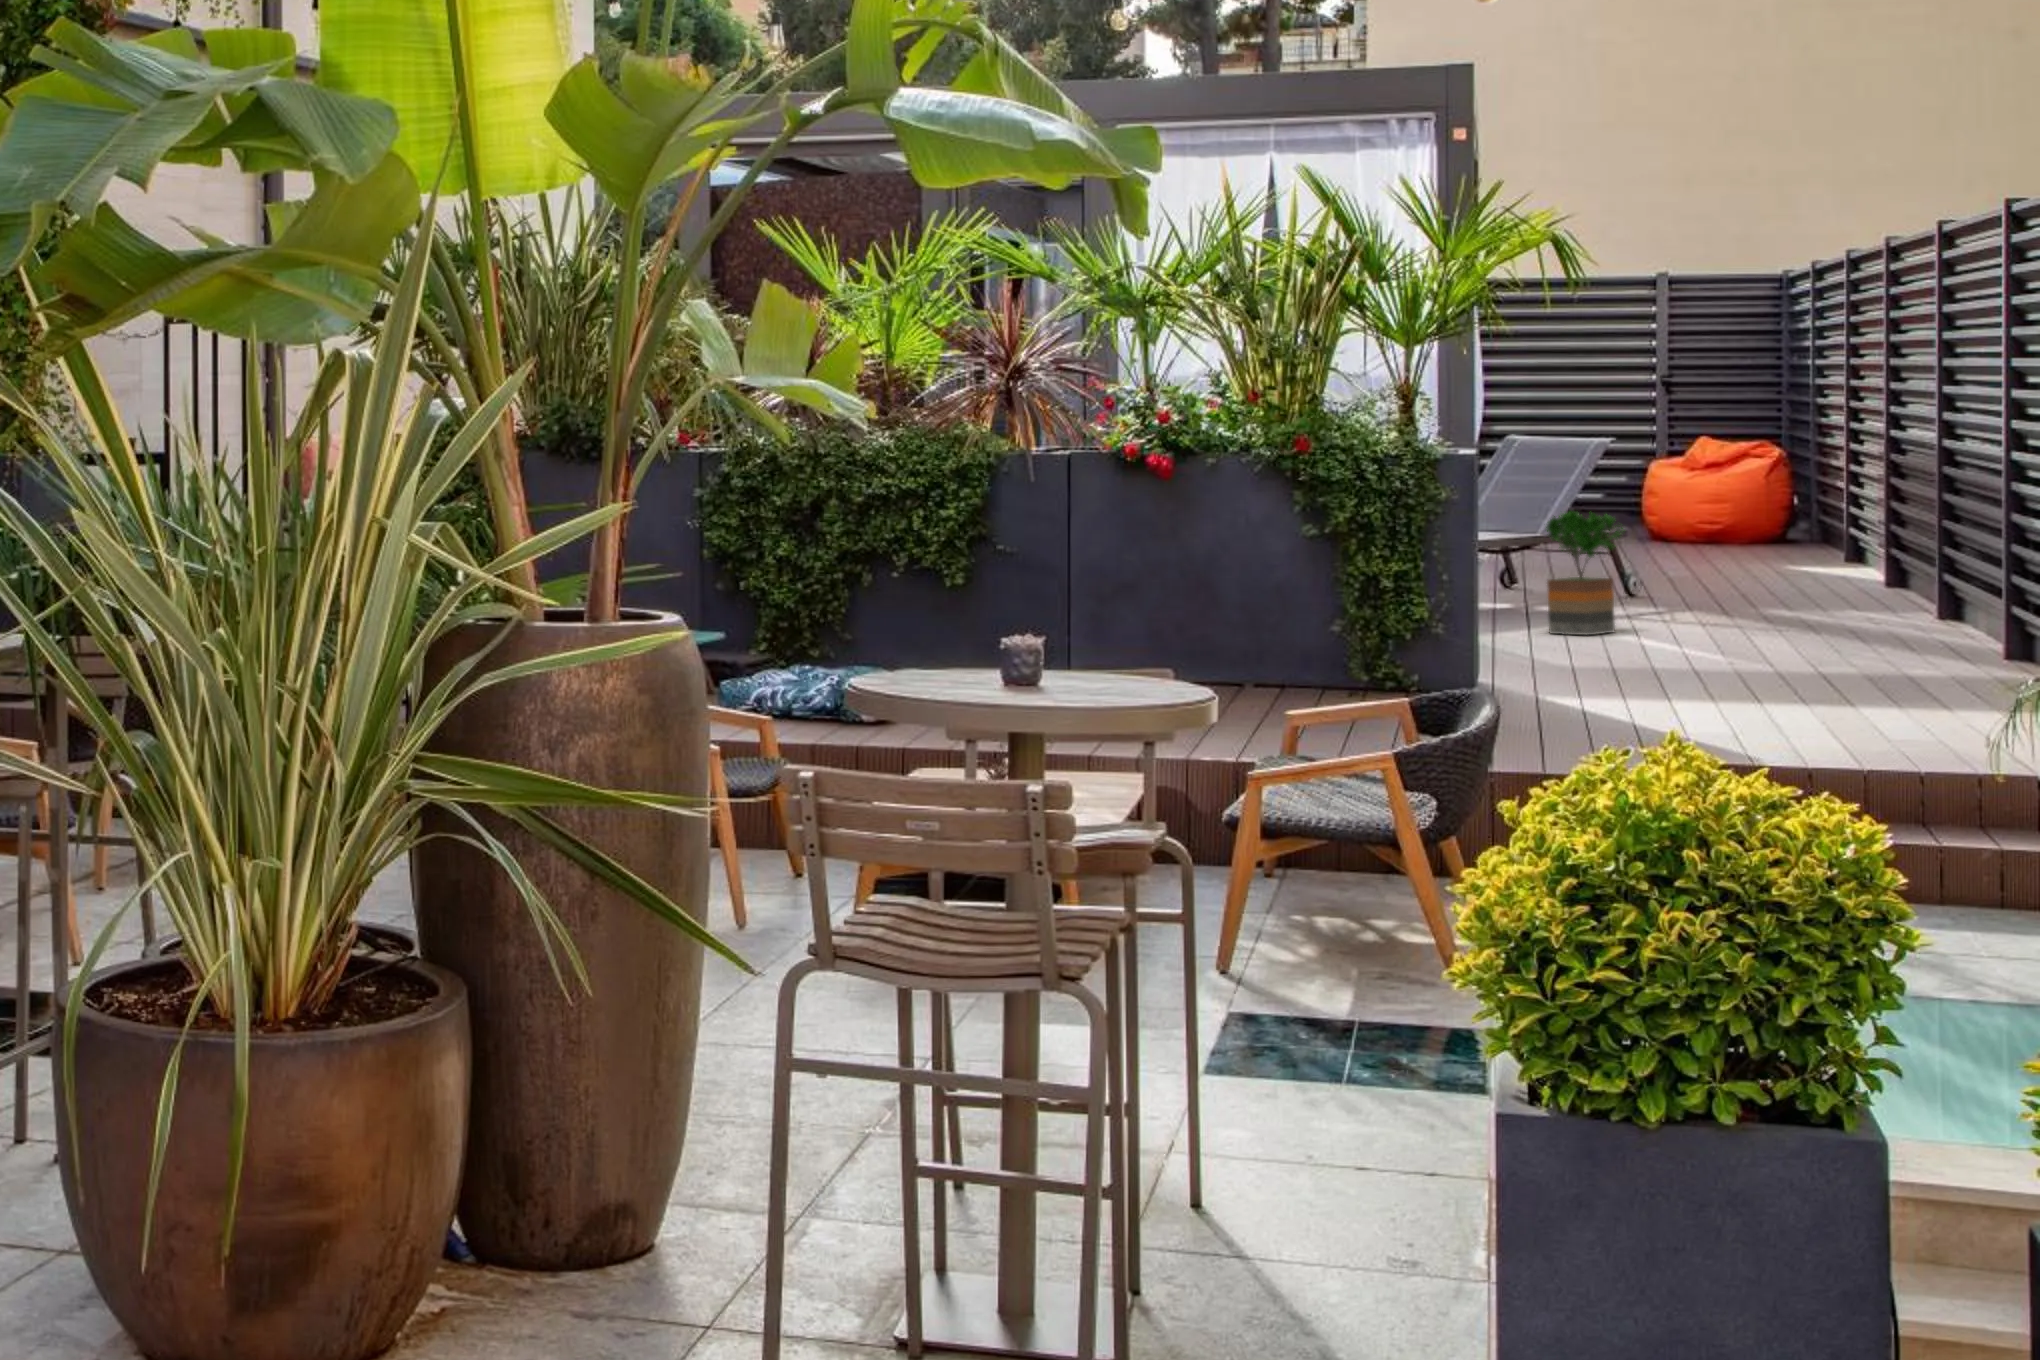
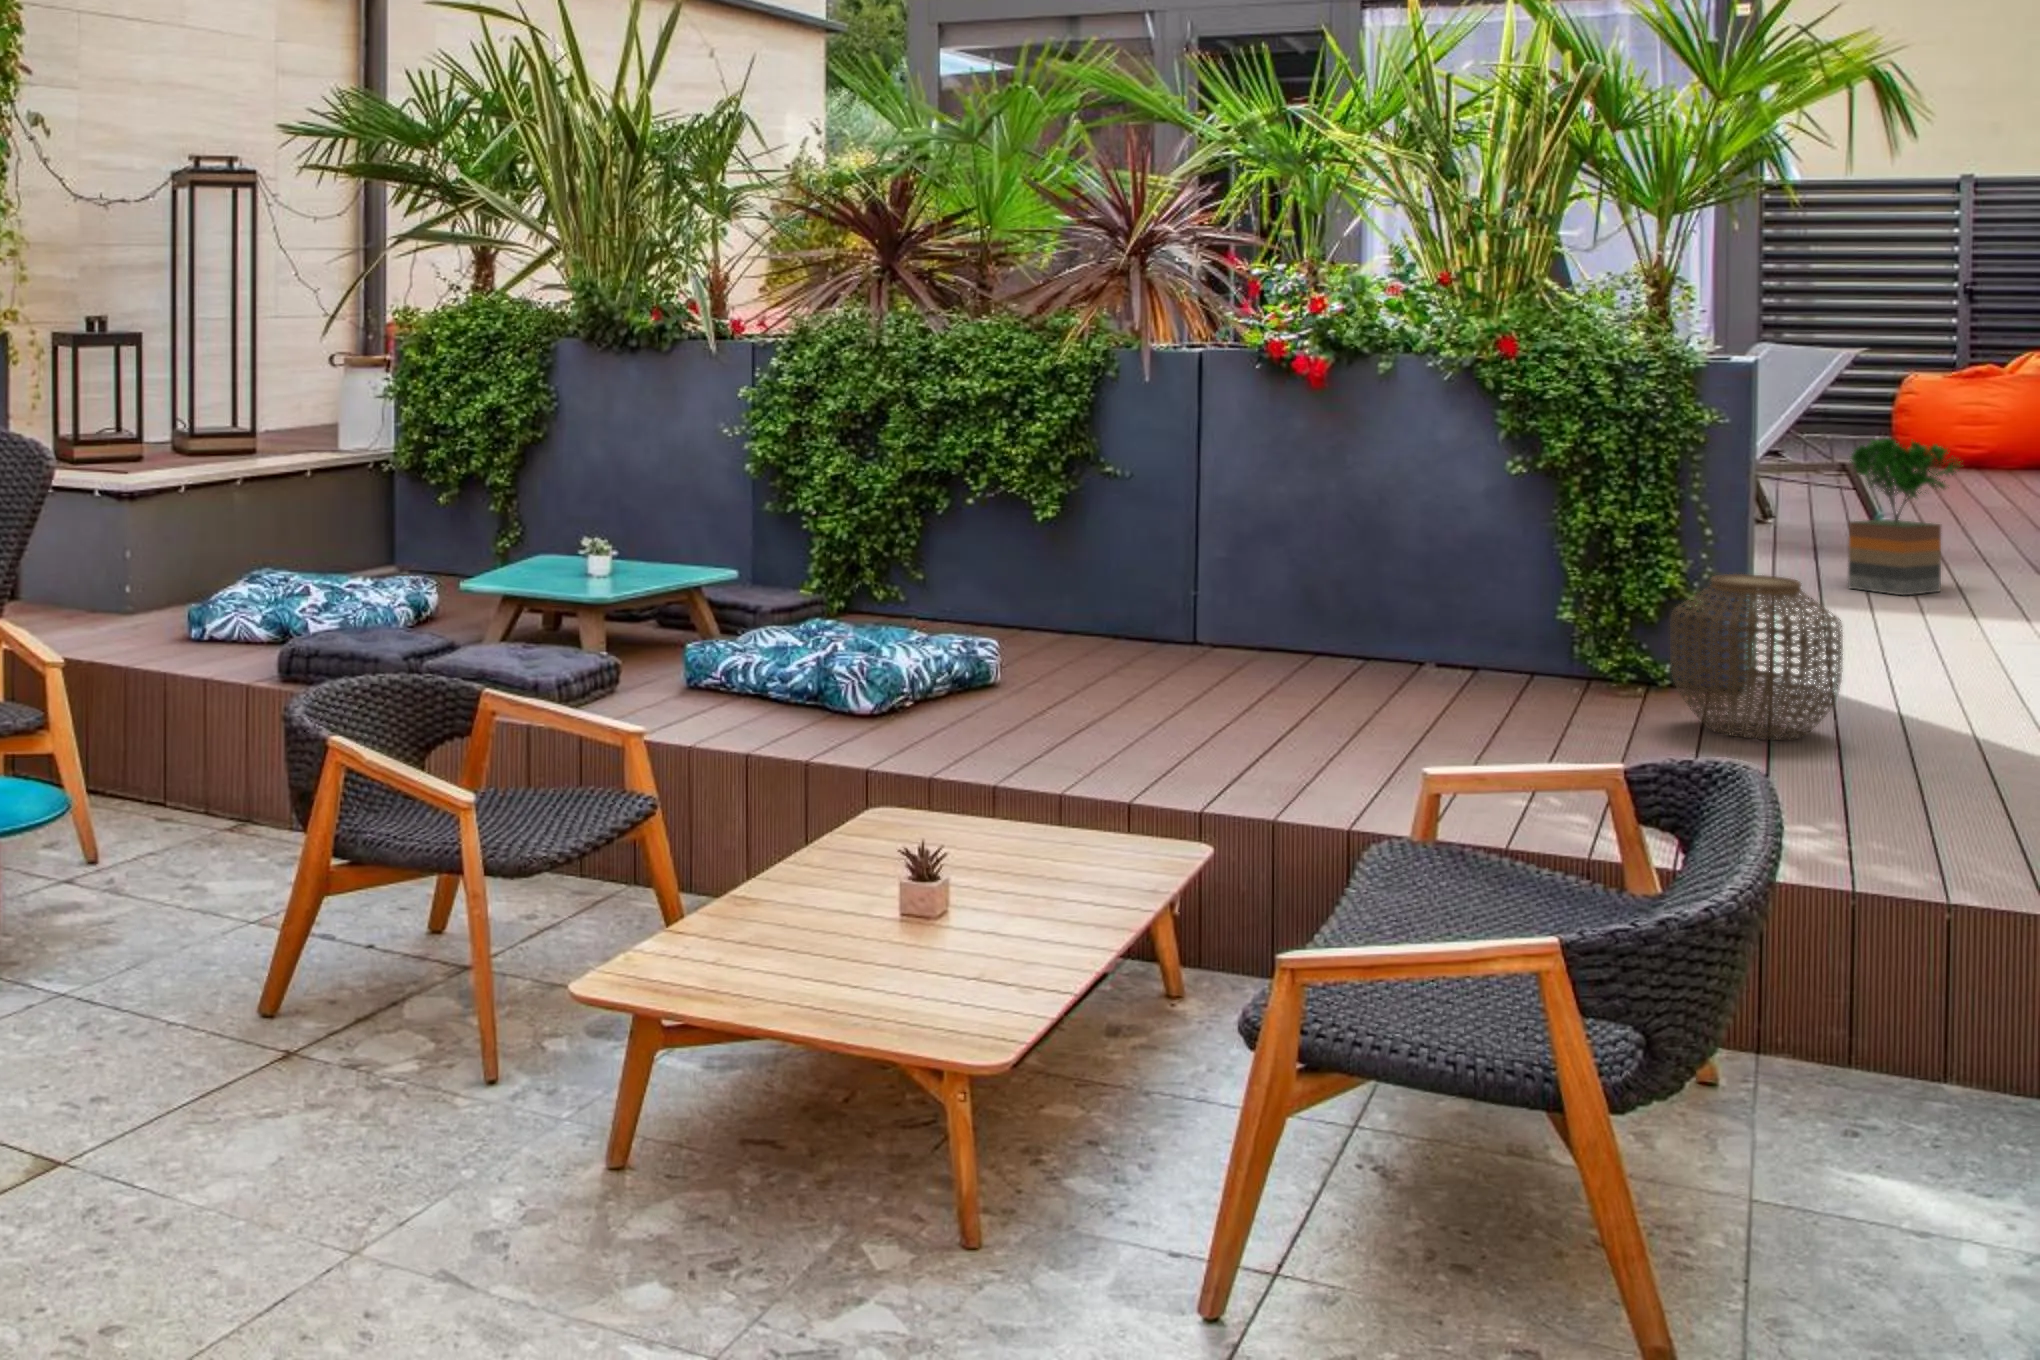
woven basket: none [1424,595,1532,707] -> present [1670,574,1843,740]

